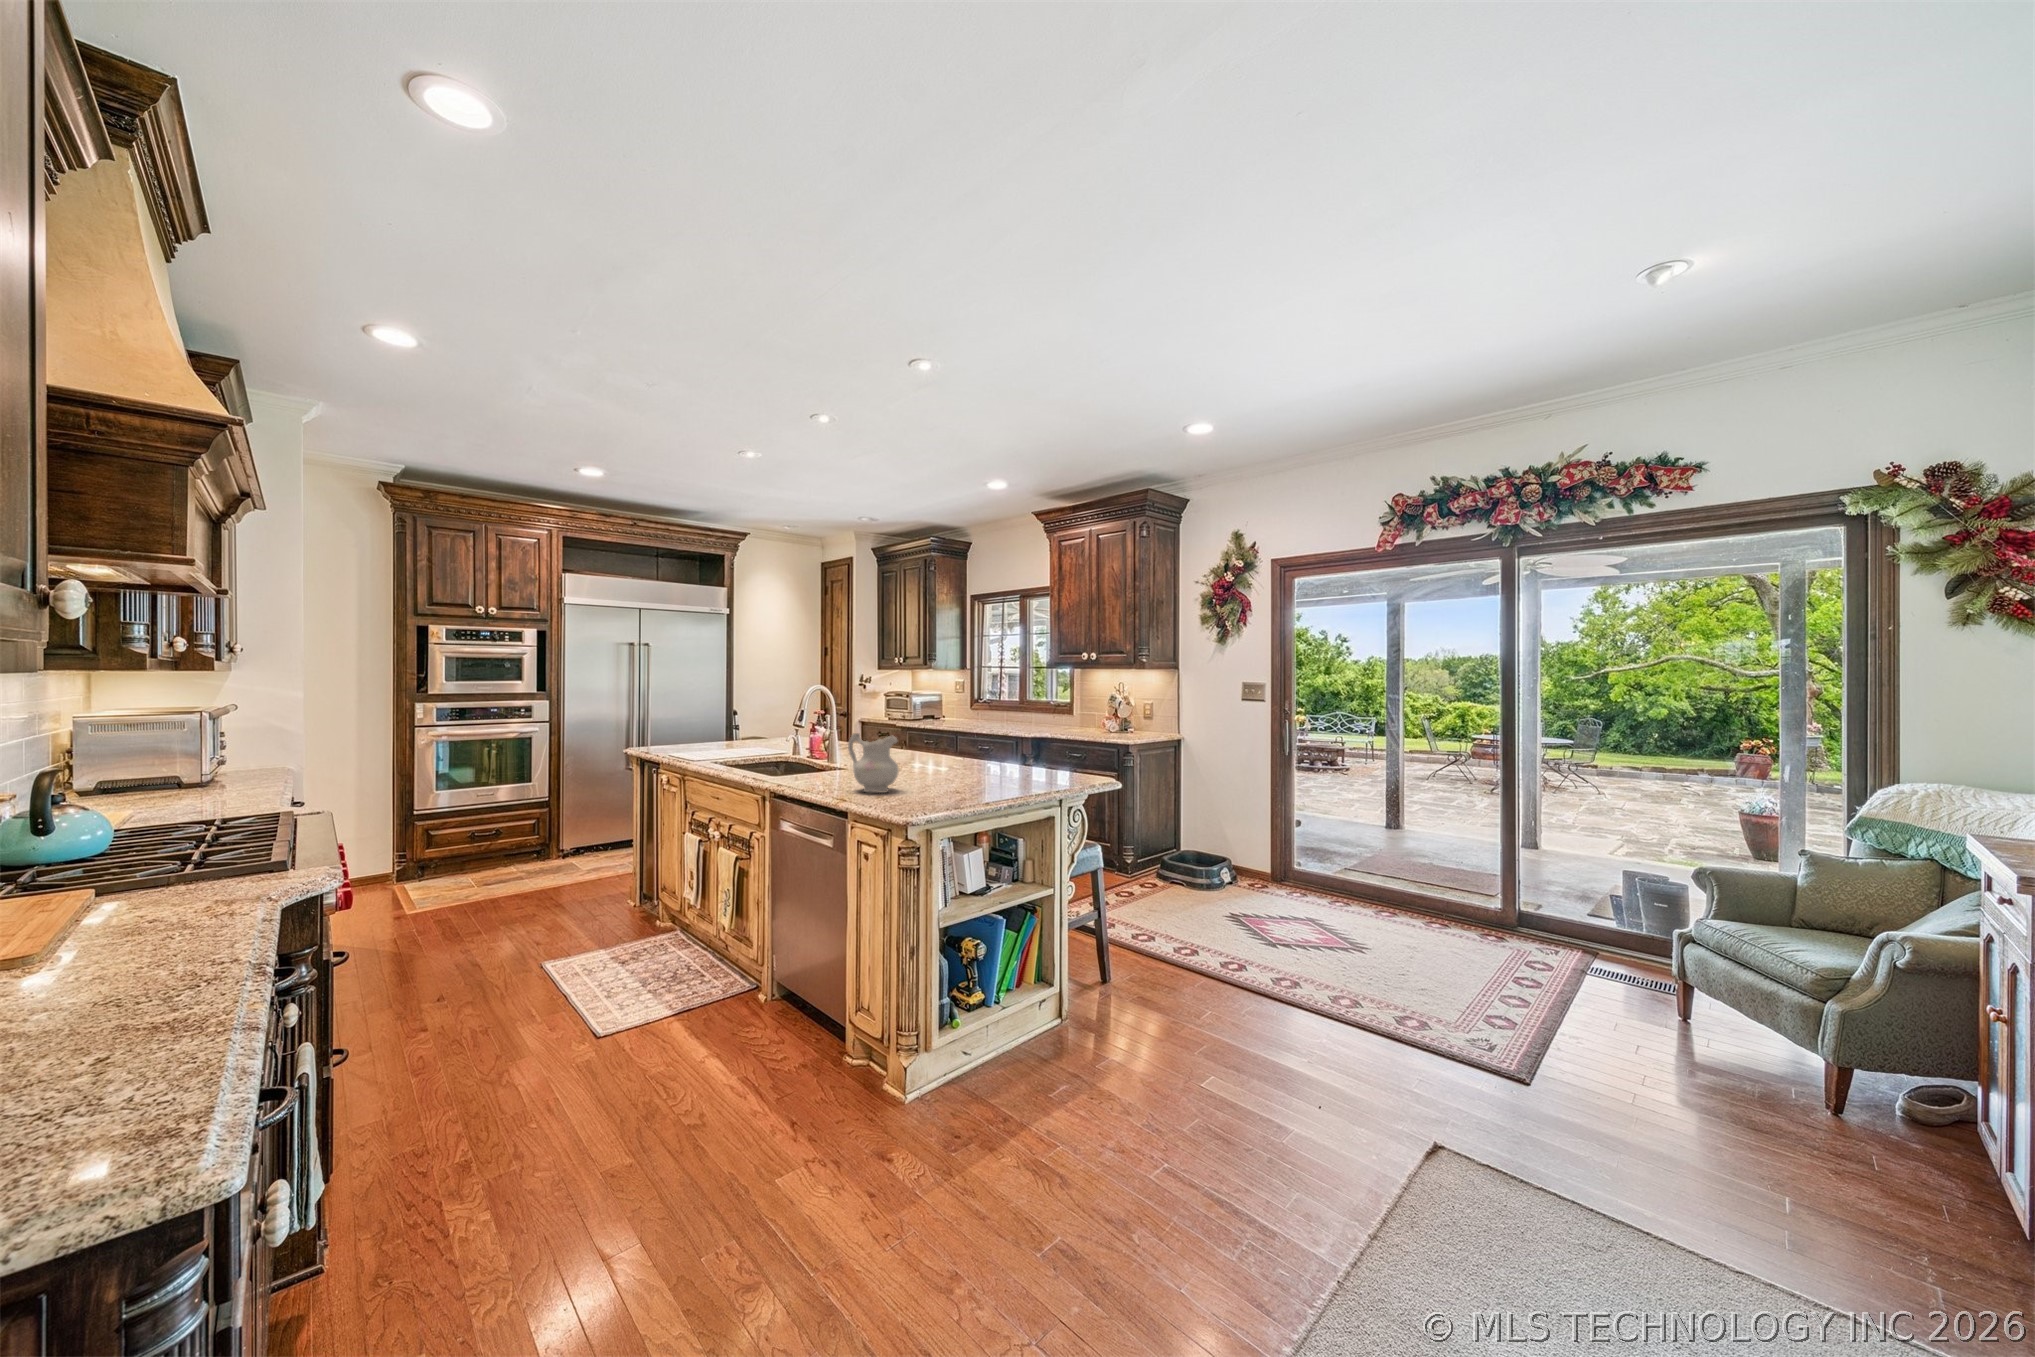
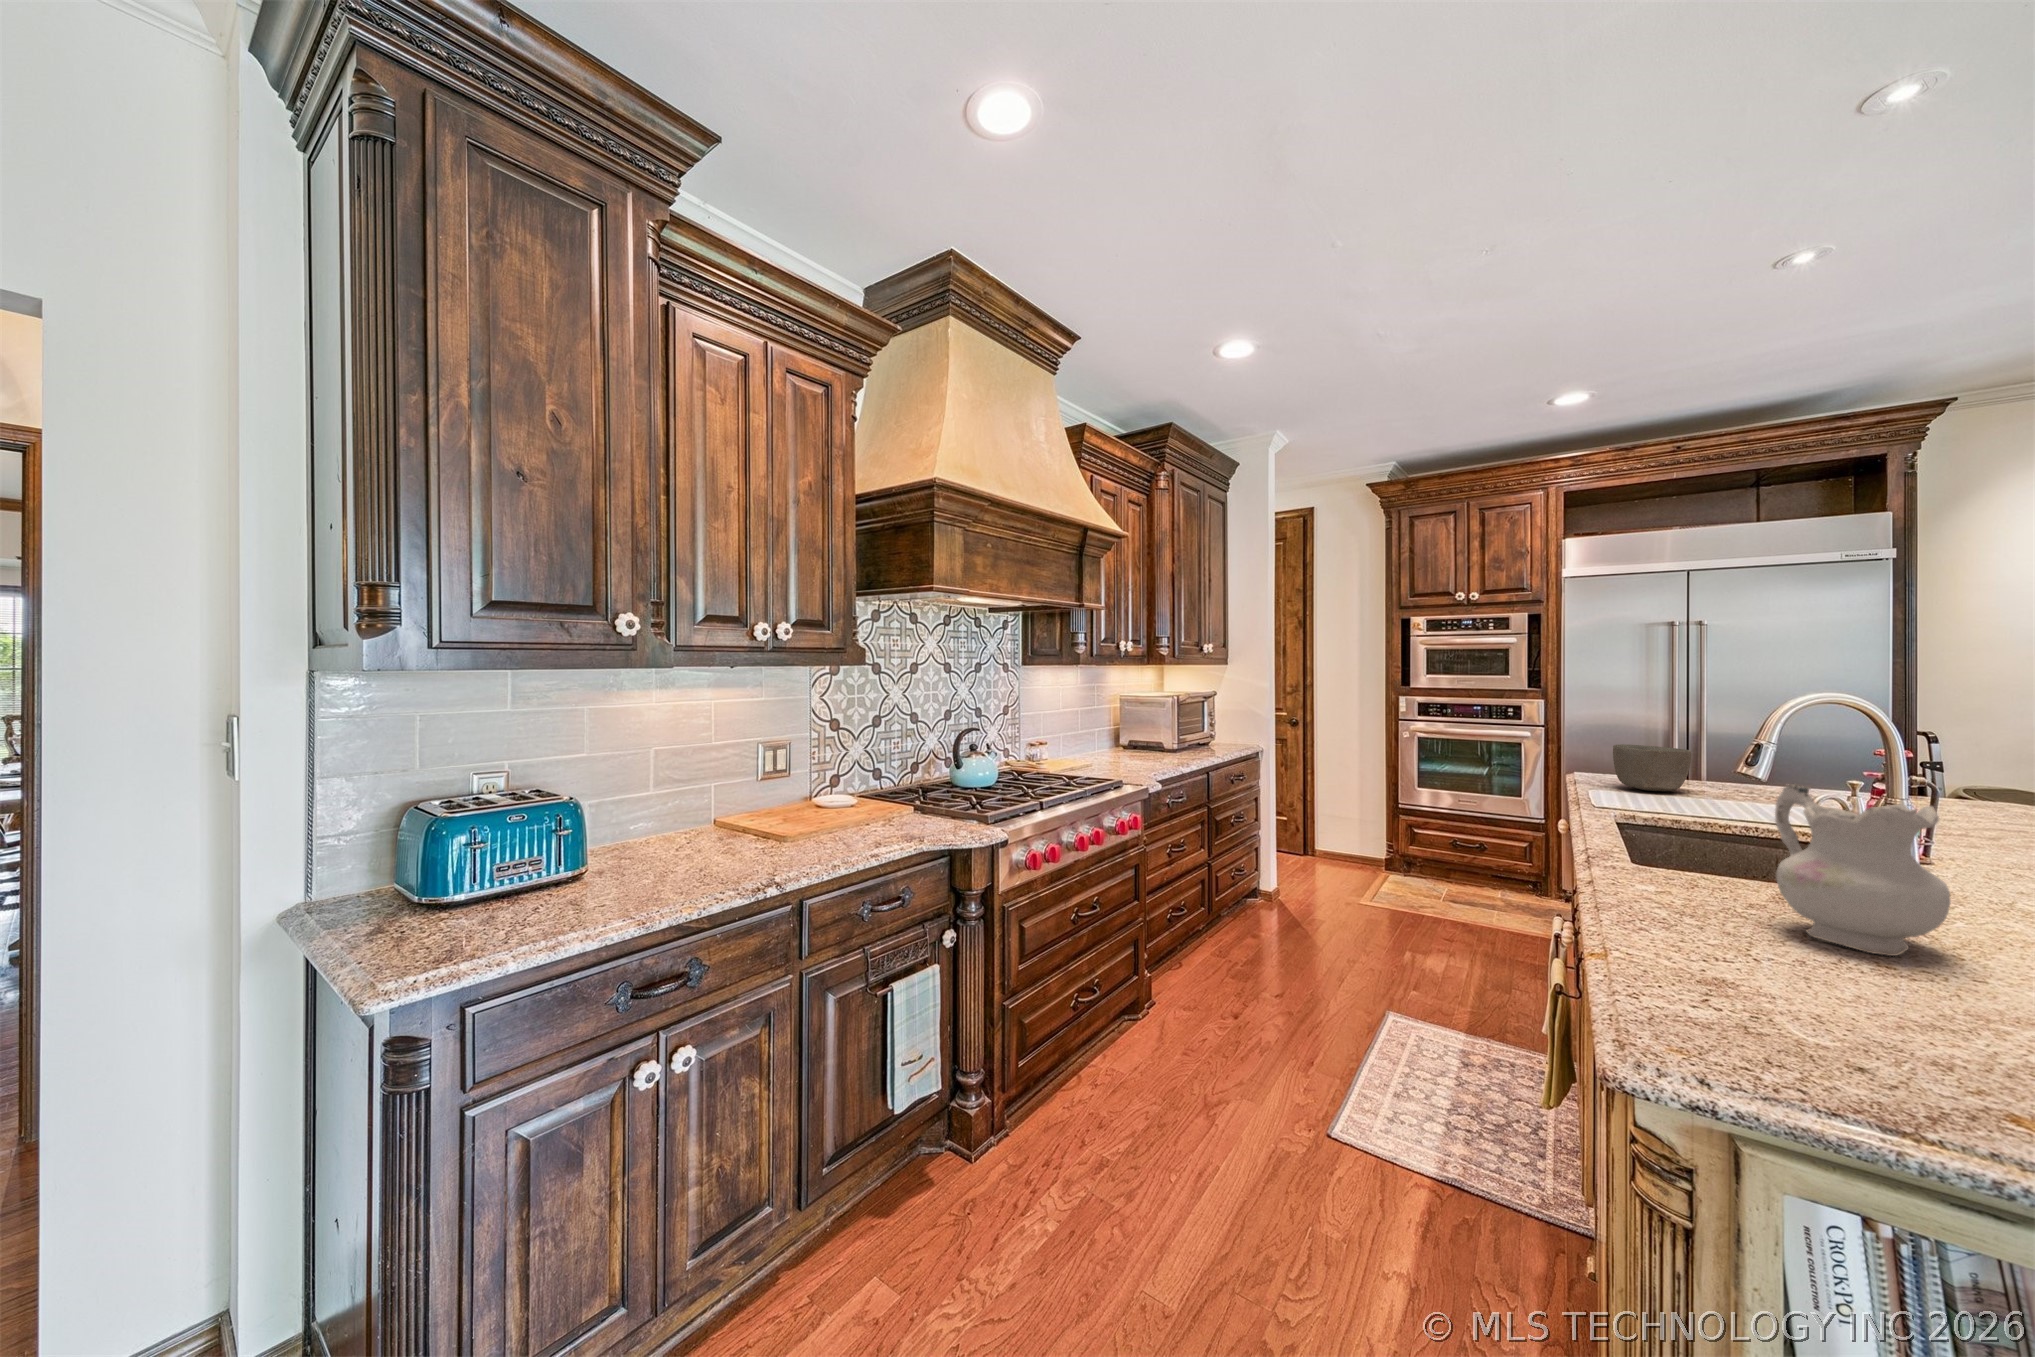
bowl: none [677,727,717,755] -> present [1613,744,1691,791]

